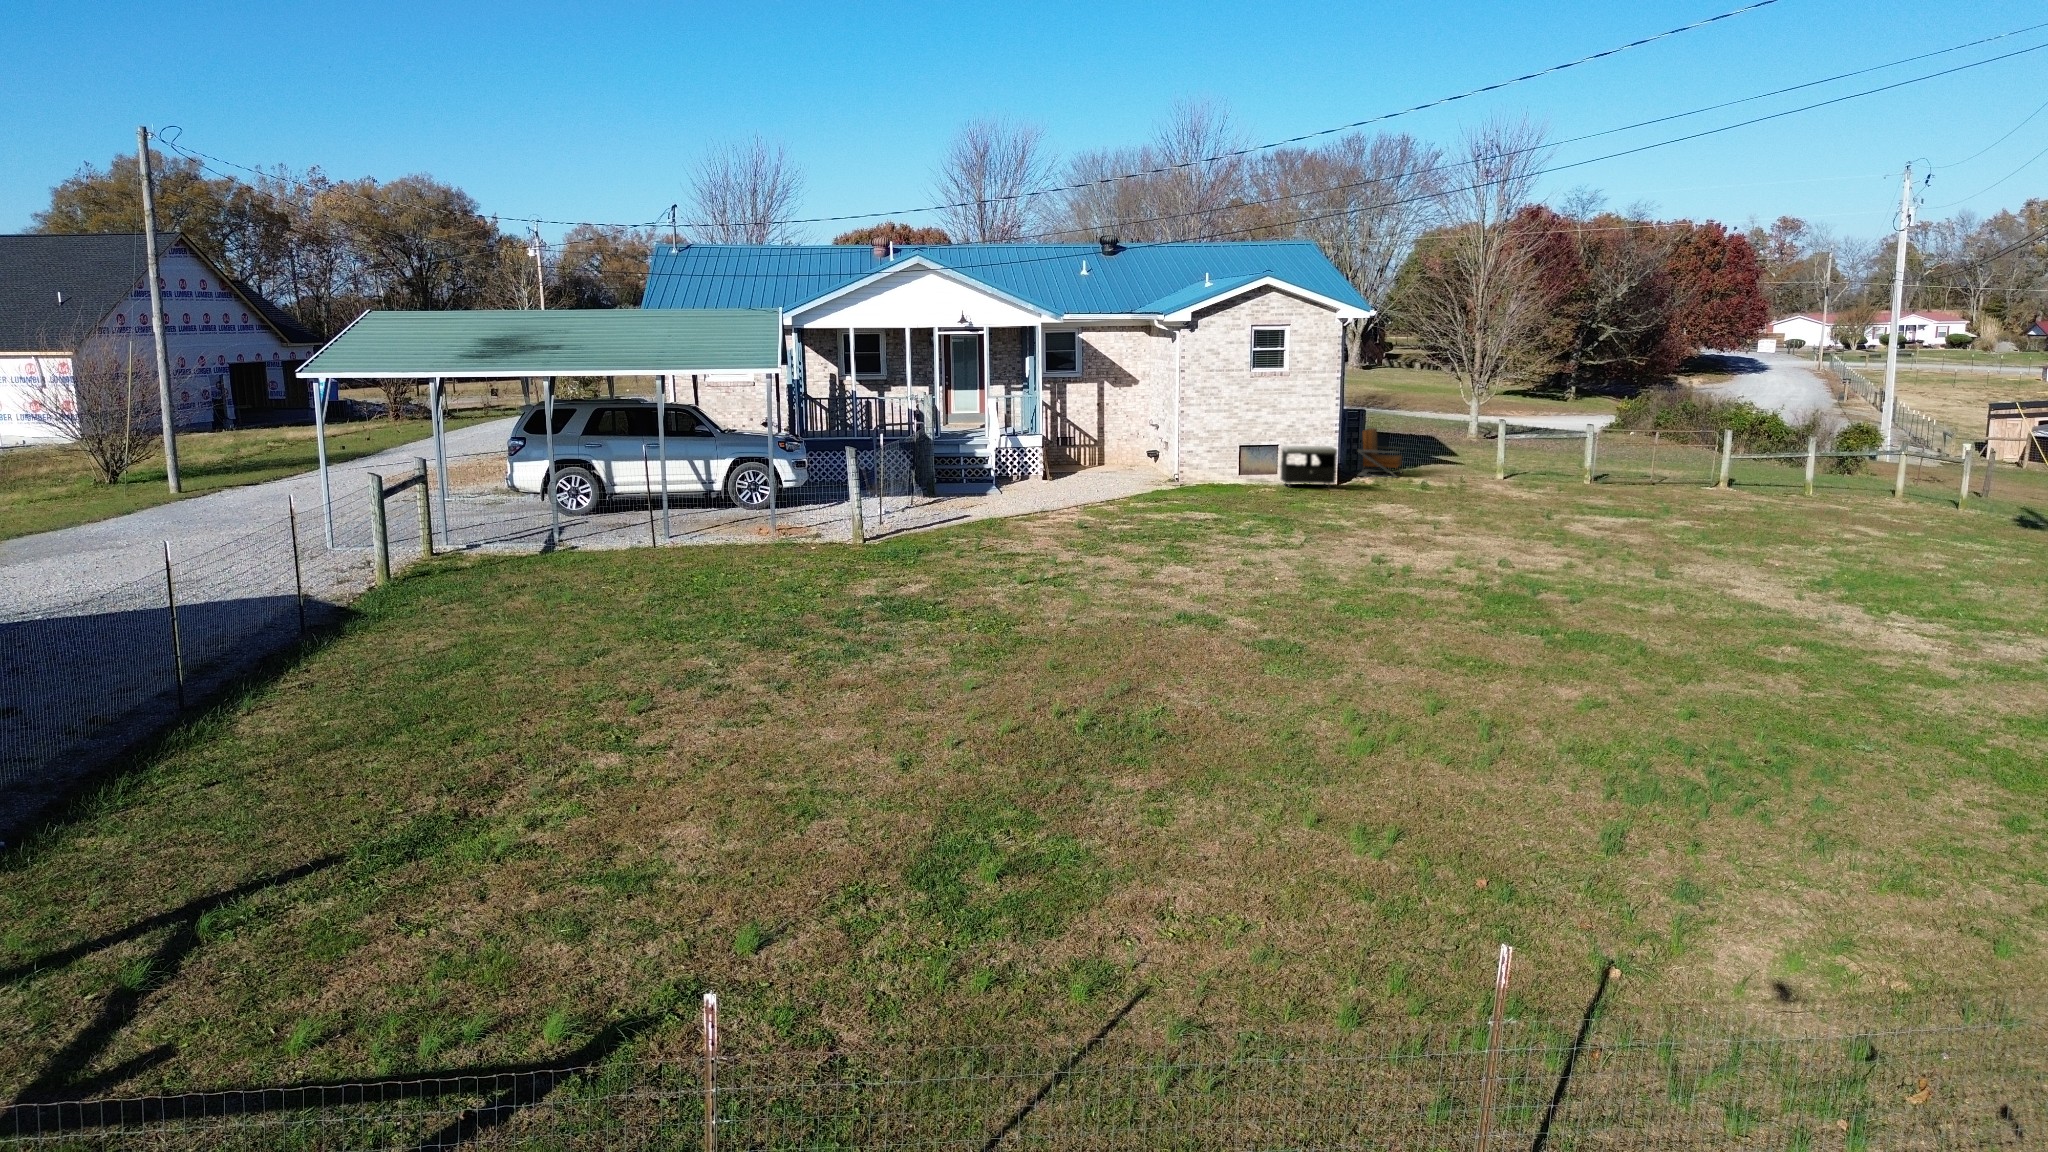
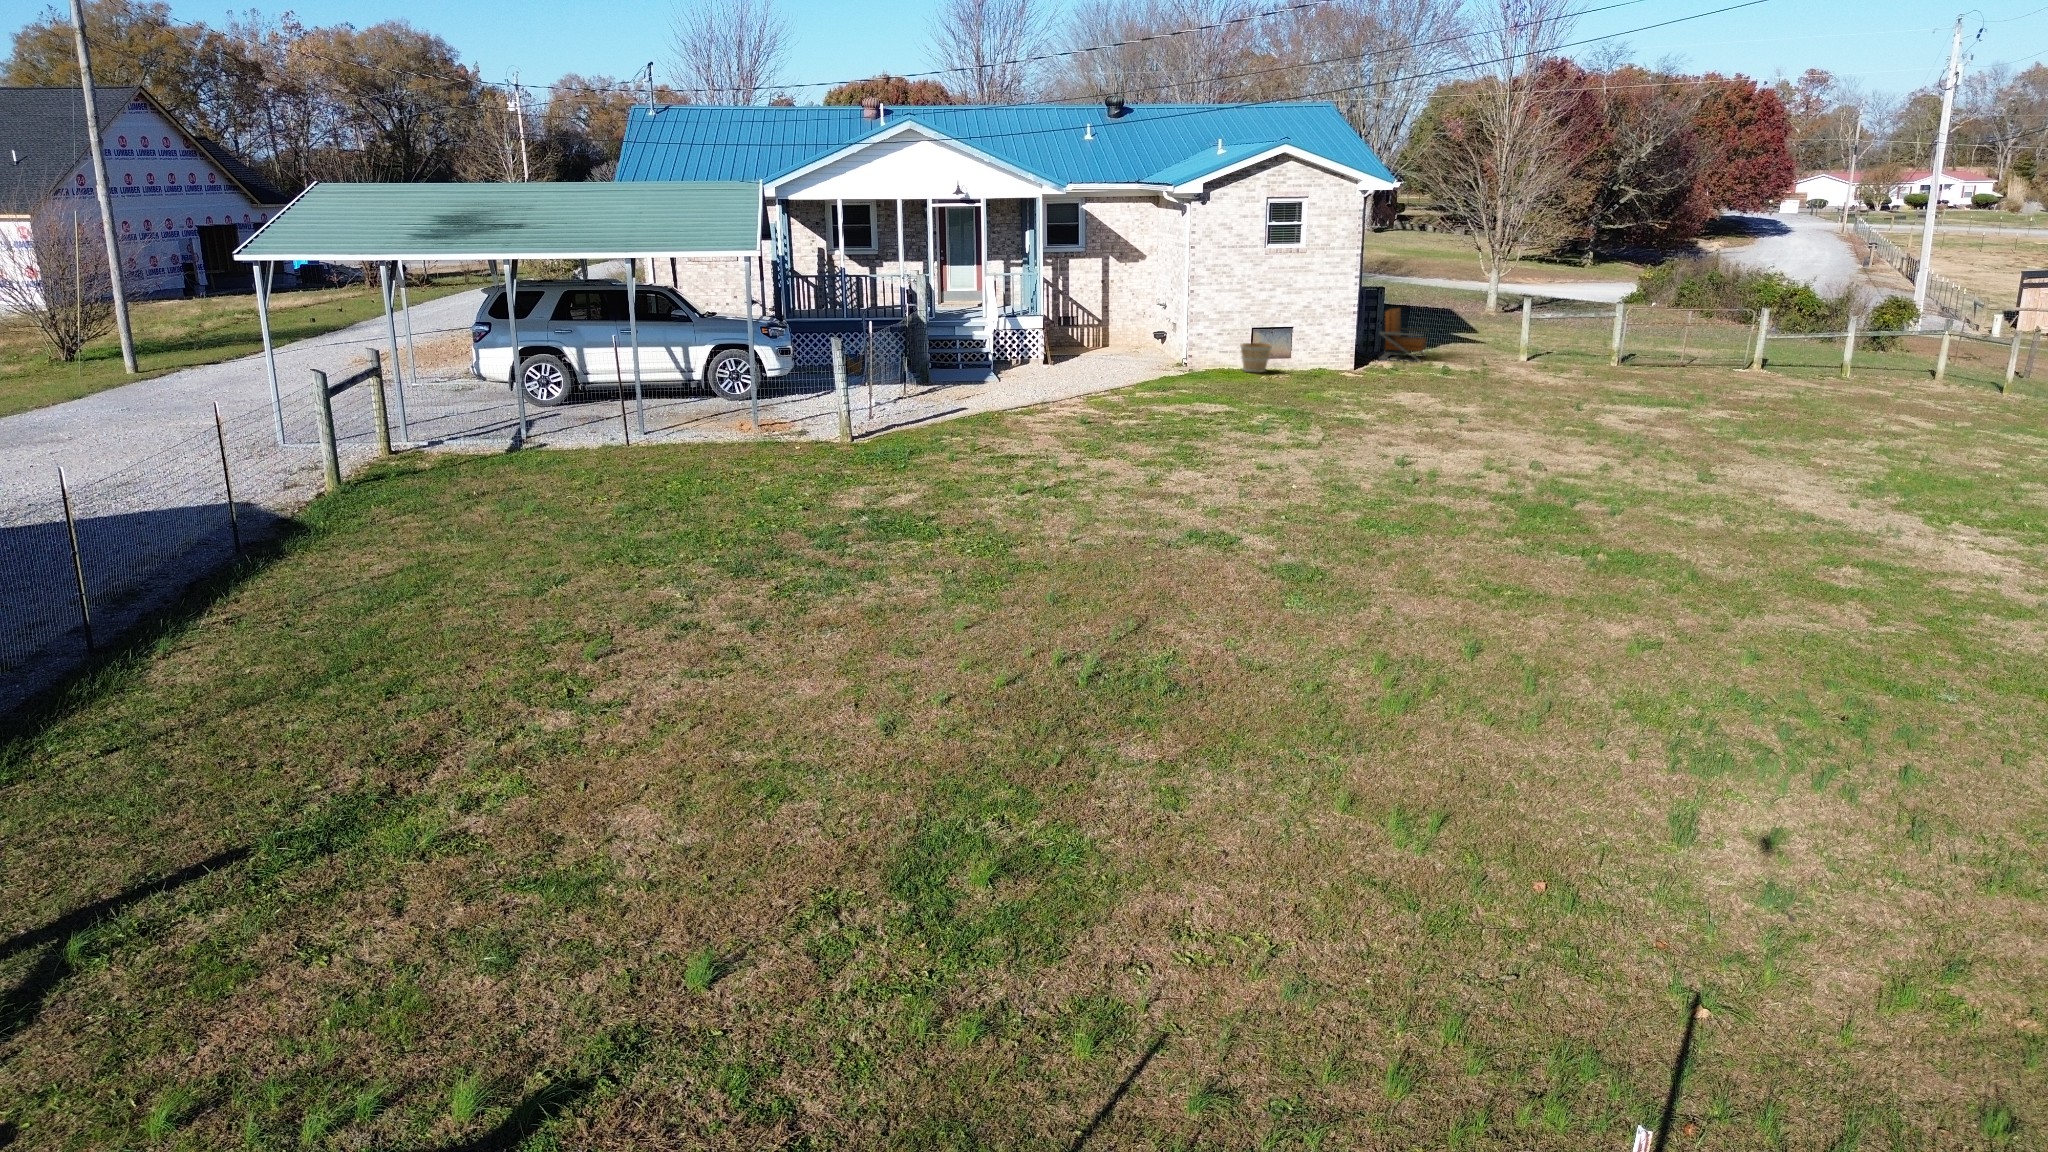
storage bench: present [1281,446,1337,486] -> none [1297,329,1359,374]
wooden bucket: none [1226,459,1256,486] -> present [1240,342,1272,372]

